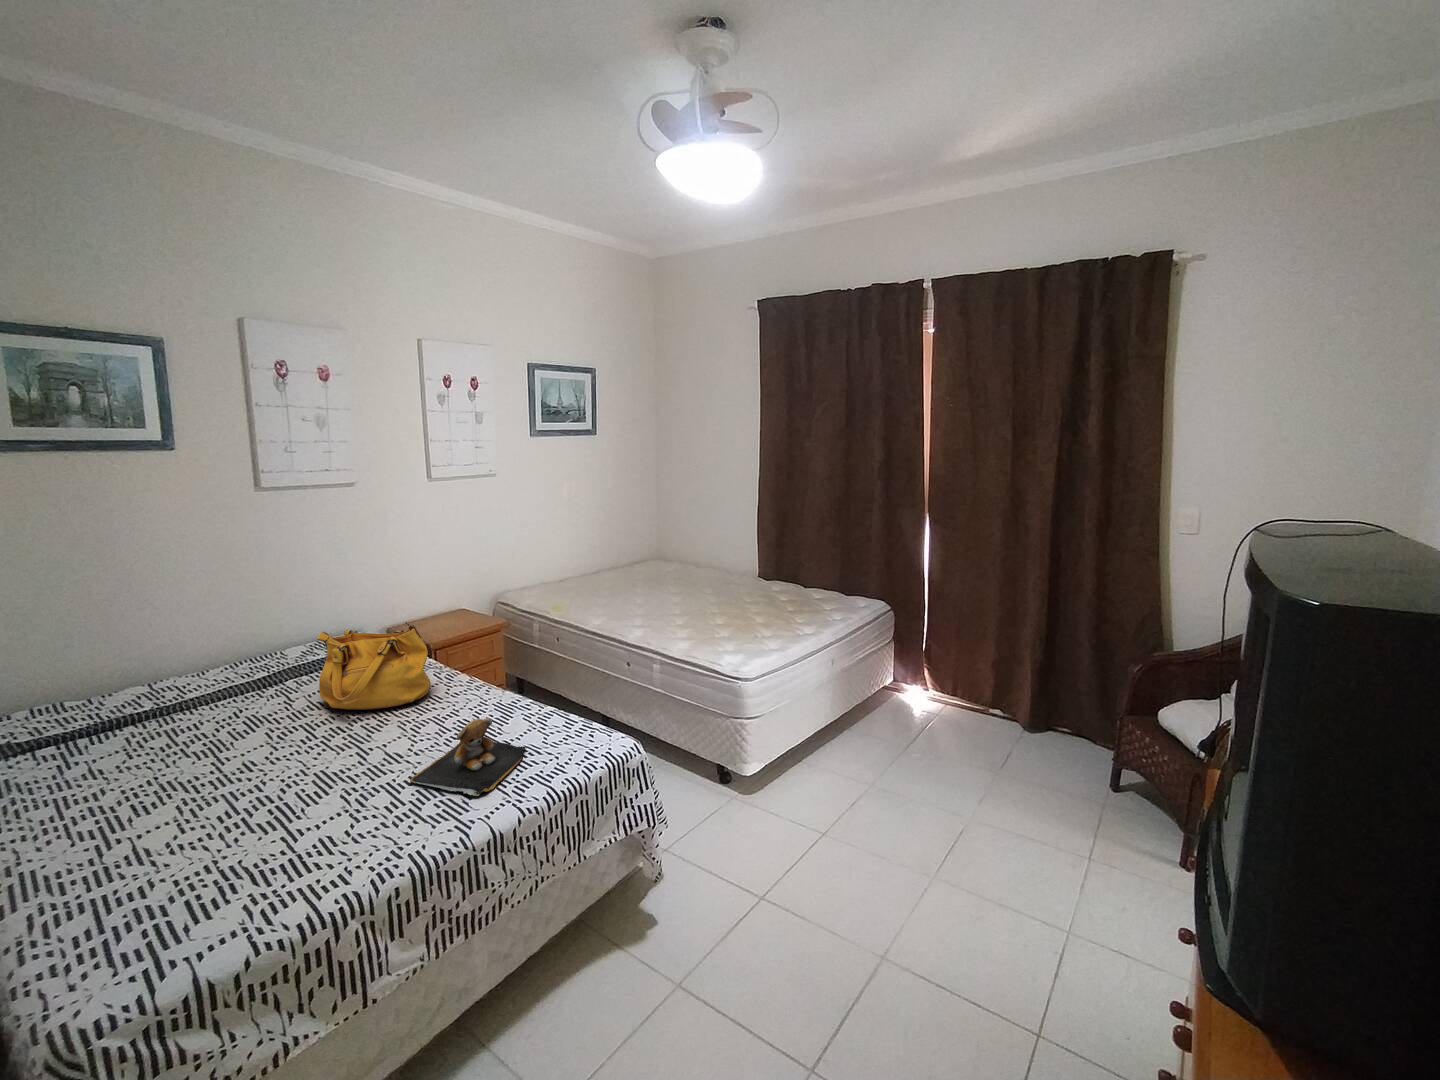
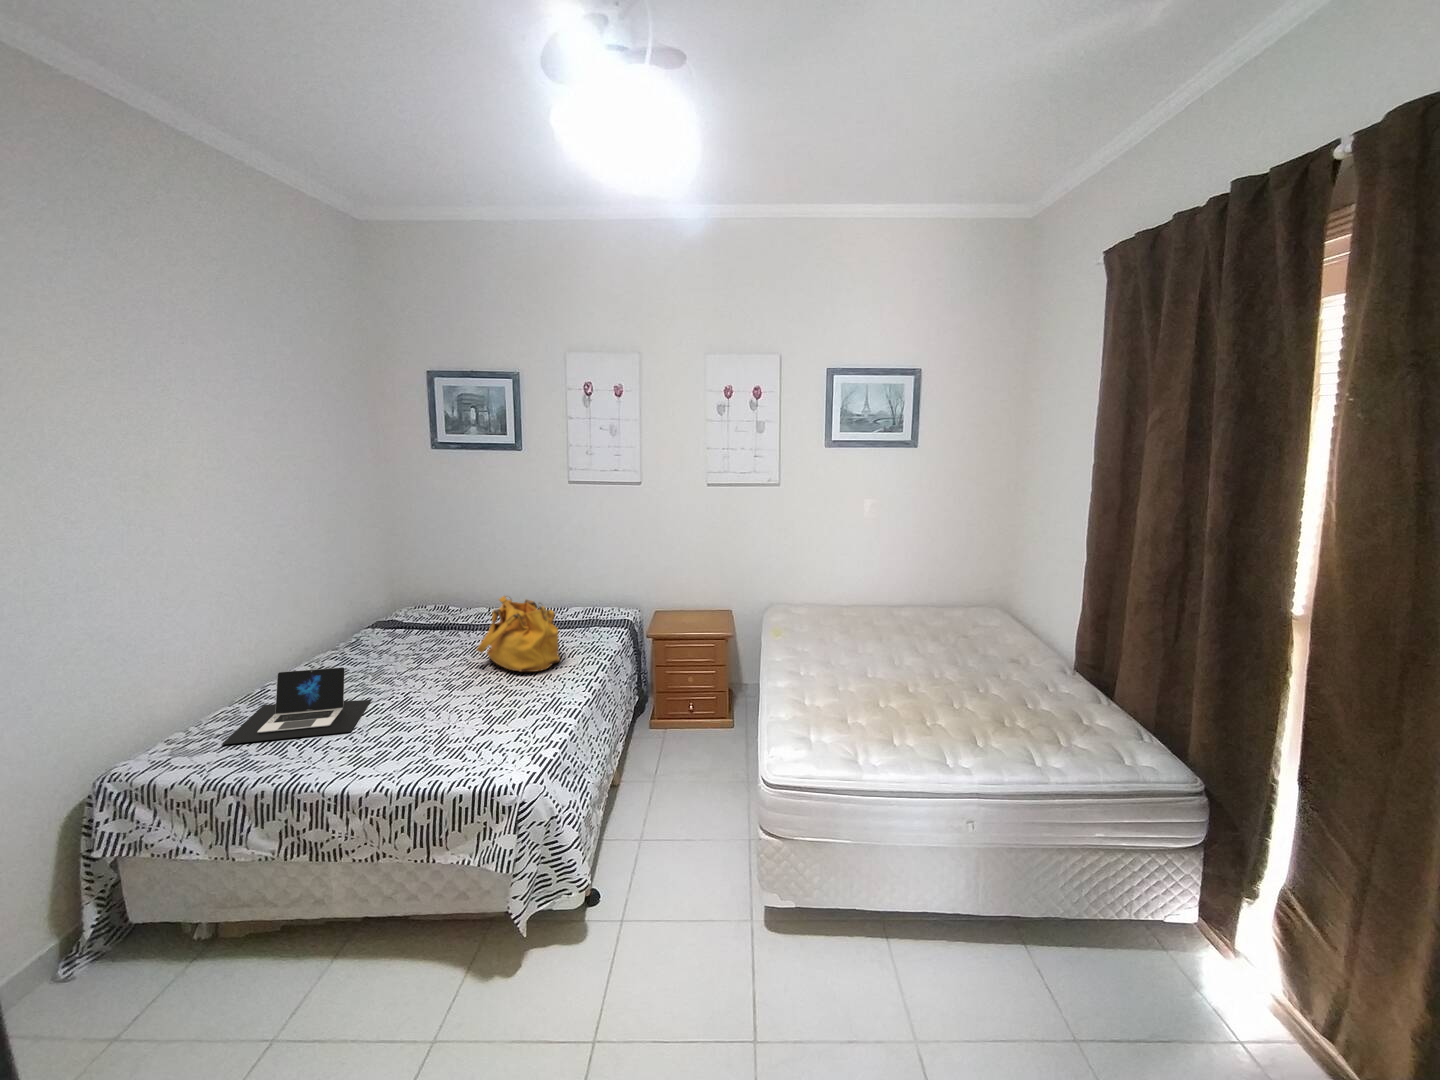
teddy bear: present [410,718,525,796] -> none [383,694,482,758]
laptop: none [118,762,372,913] -> present [222,667,372,745]

